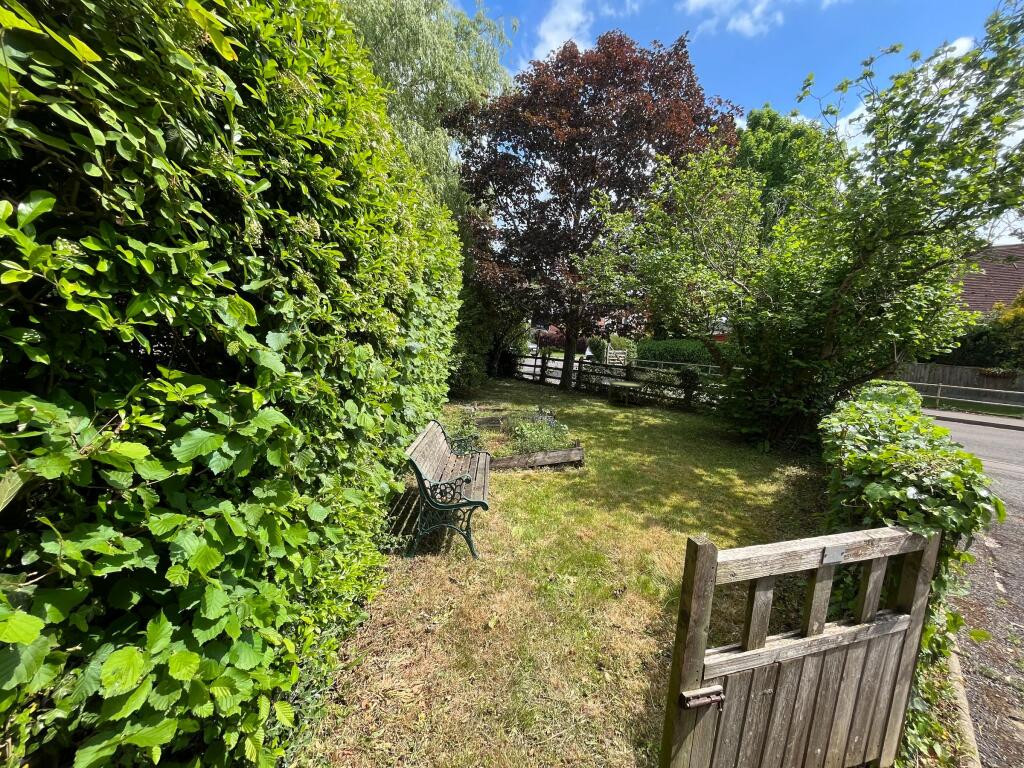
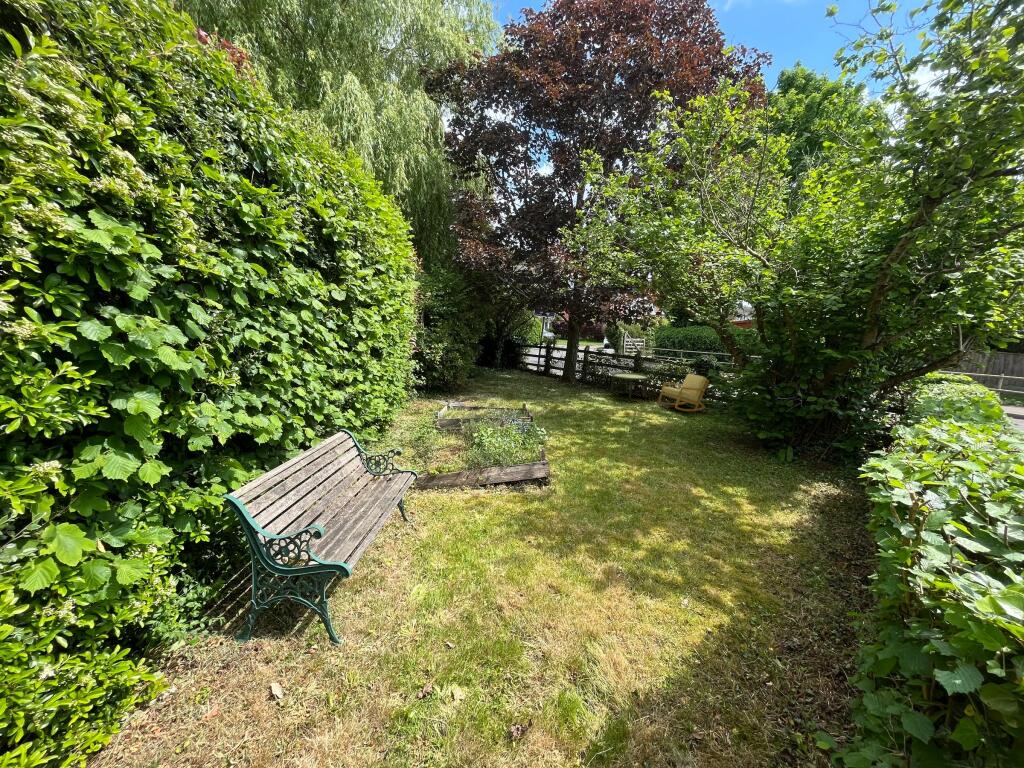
chair: none [652,382,697,415] -> present [658,374,709,411]

